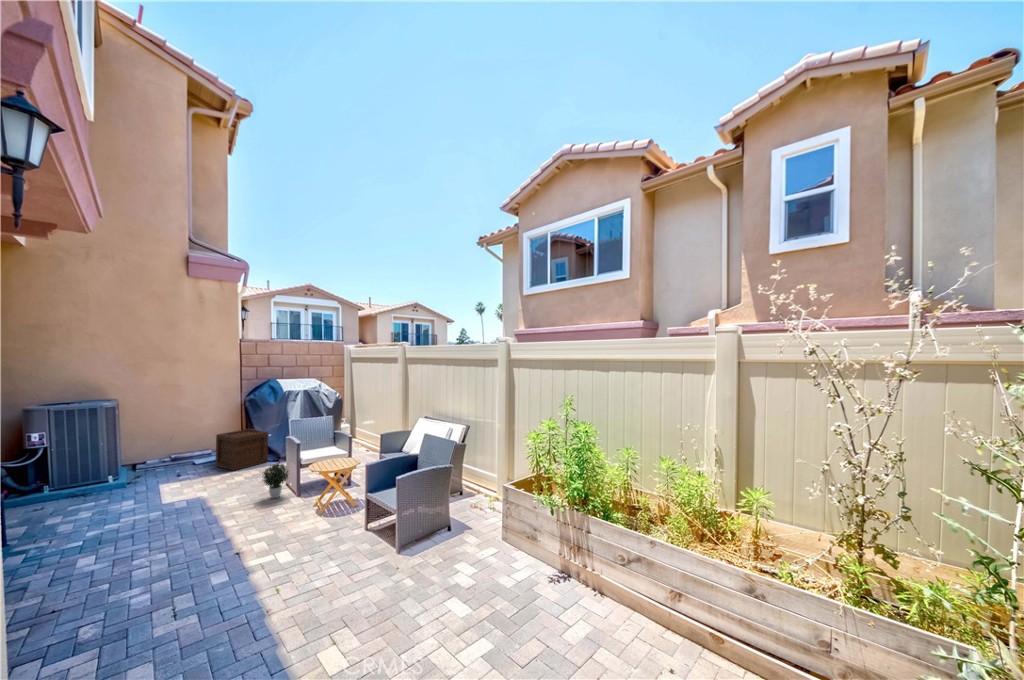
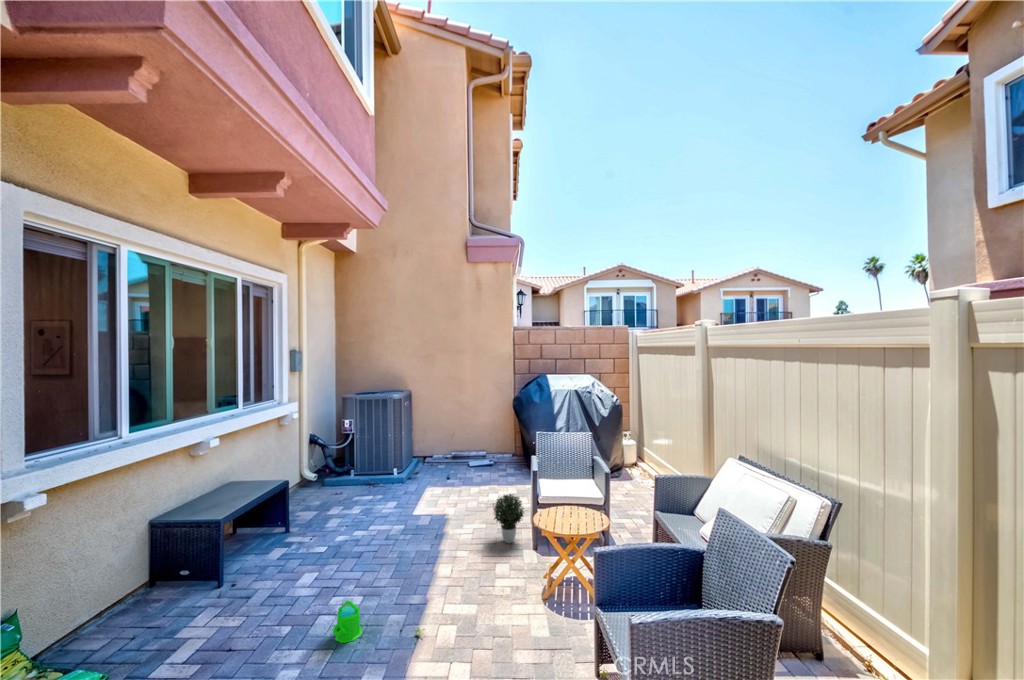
wooden crate: present [215,429,268,471] -> none [484,433,531,483]
watering can: none [161,547,188,578] -> present [333,601,362,643]

